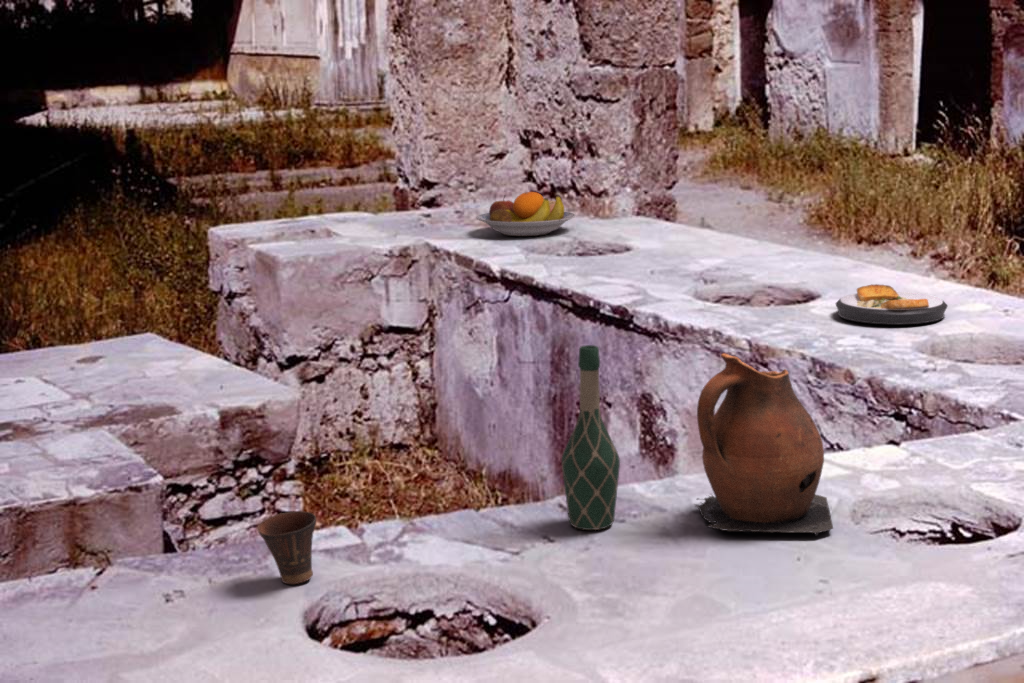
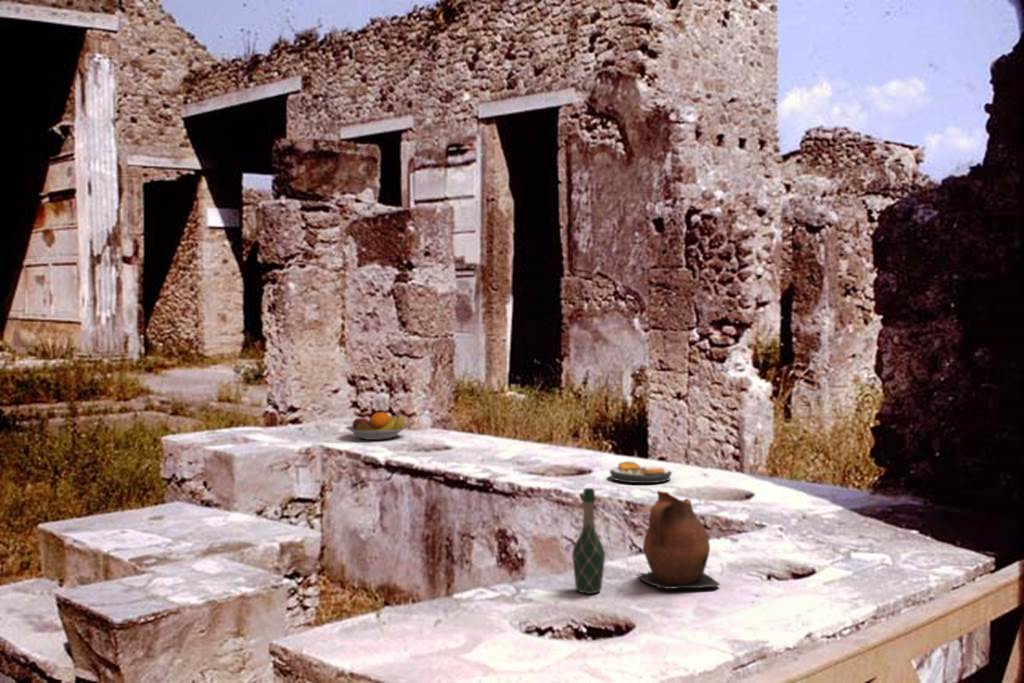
cup: present [257,511,316,584] -> none [431,588,466,632]

